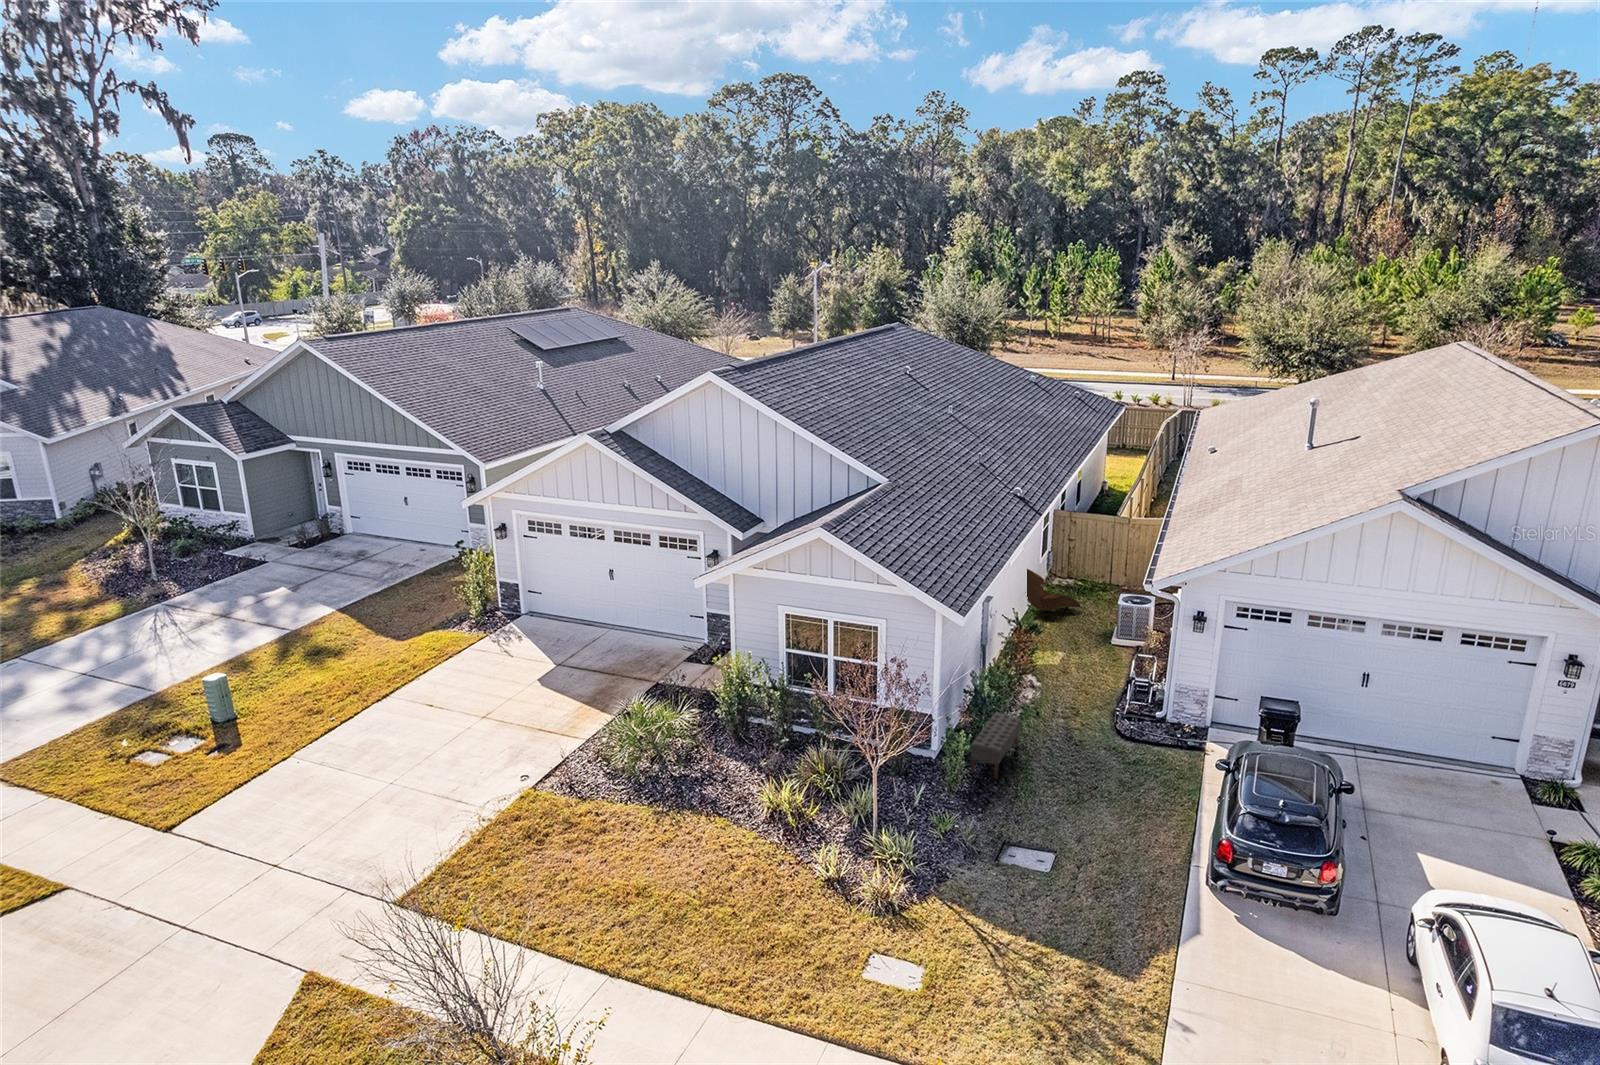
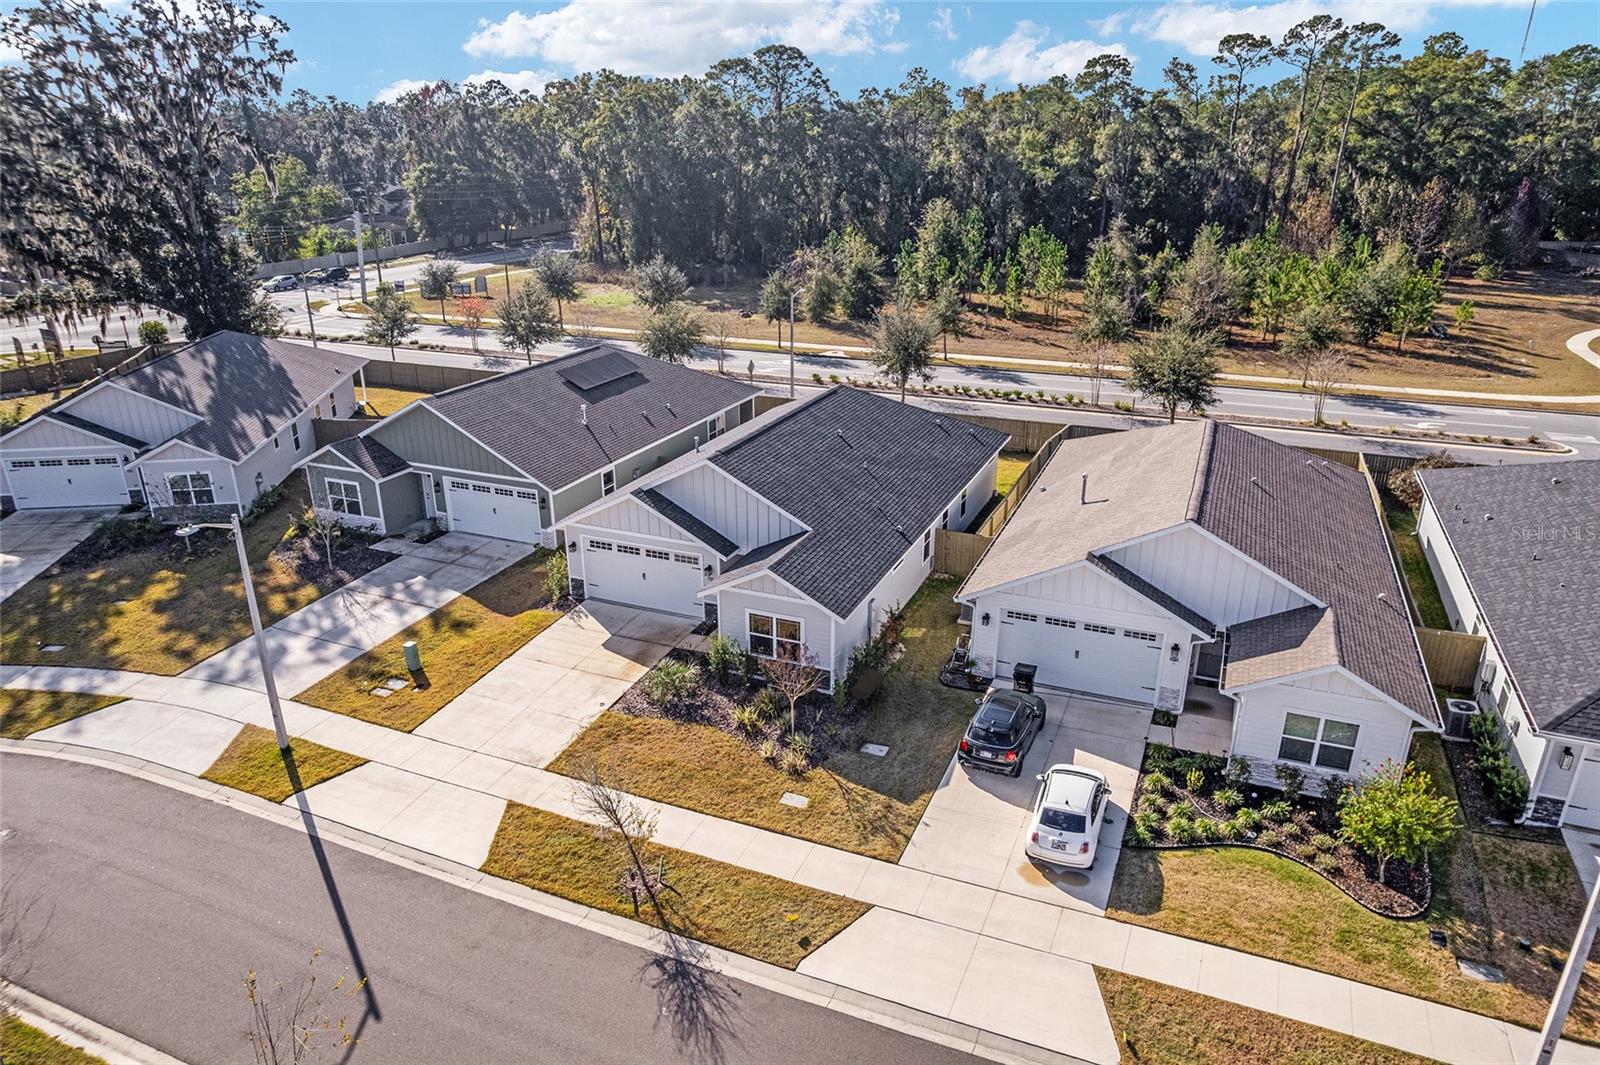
lounge chair: present [1027,569,1080,622] -> none [907,573,943,607]
potted tree: none [1155,687,1189,736] -> present [963,658,980,682]

